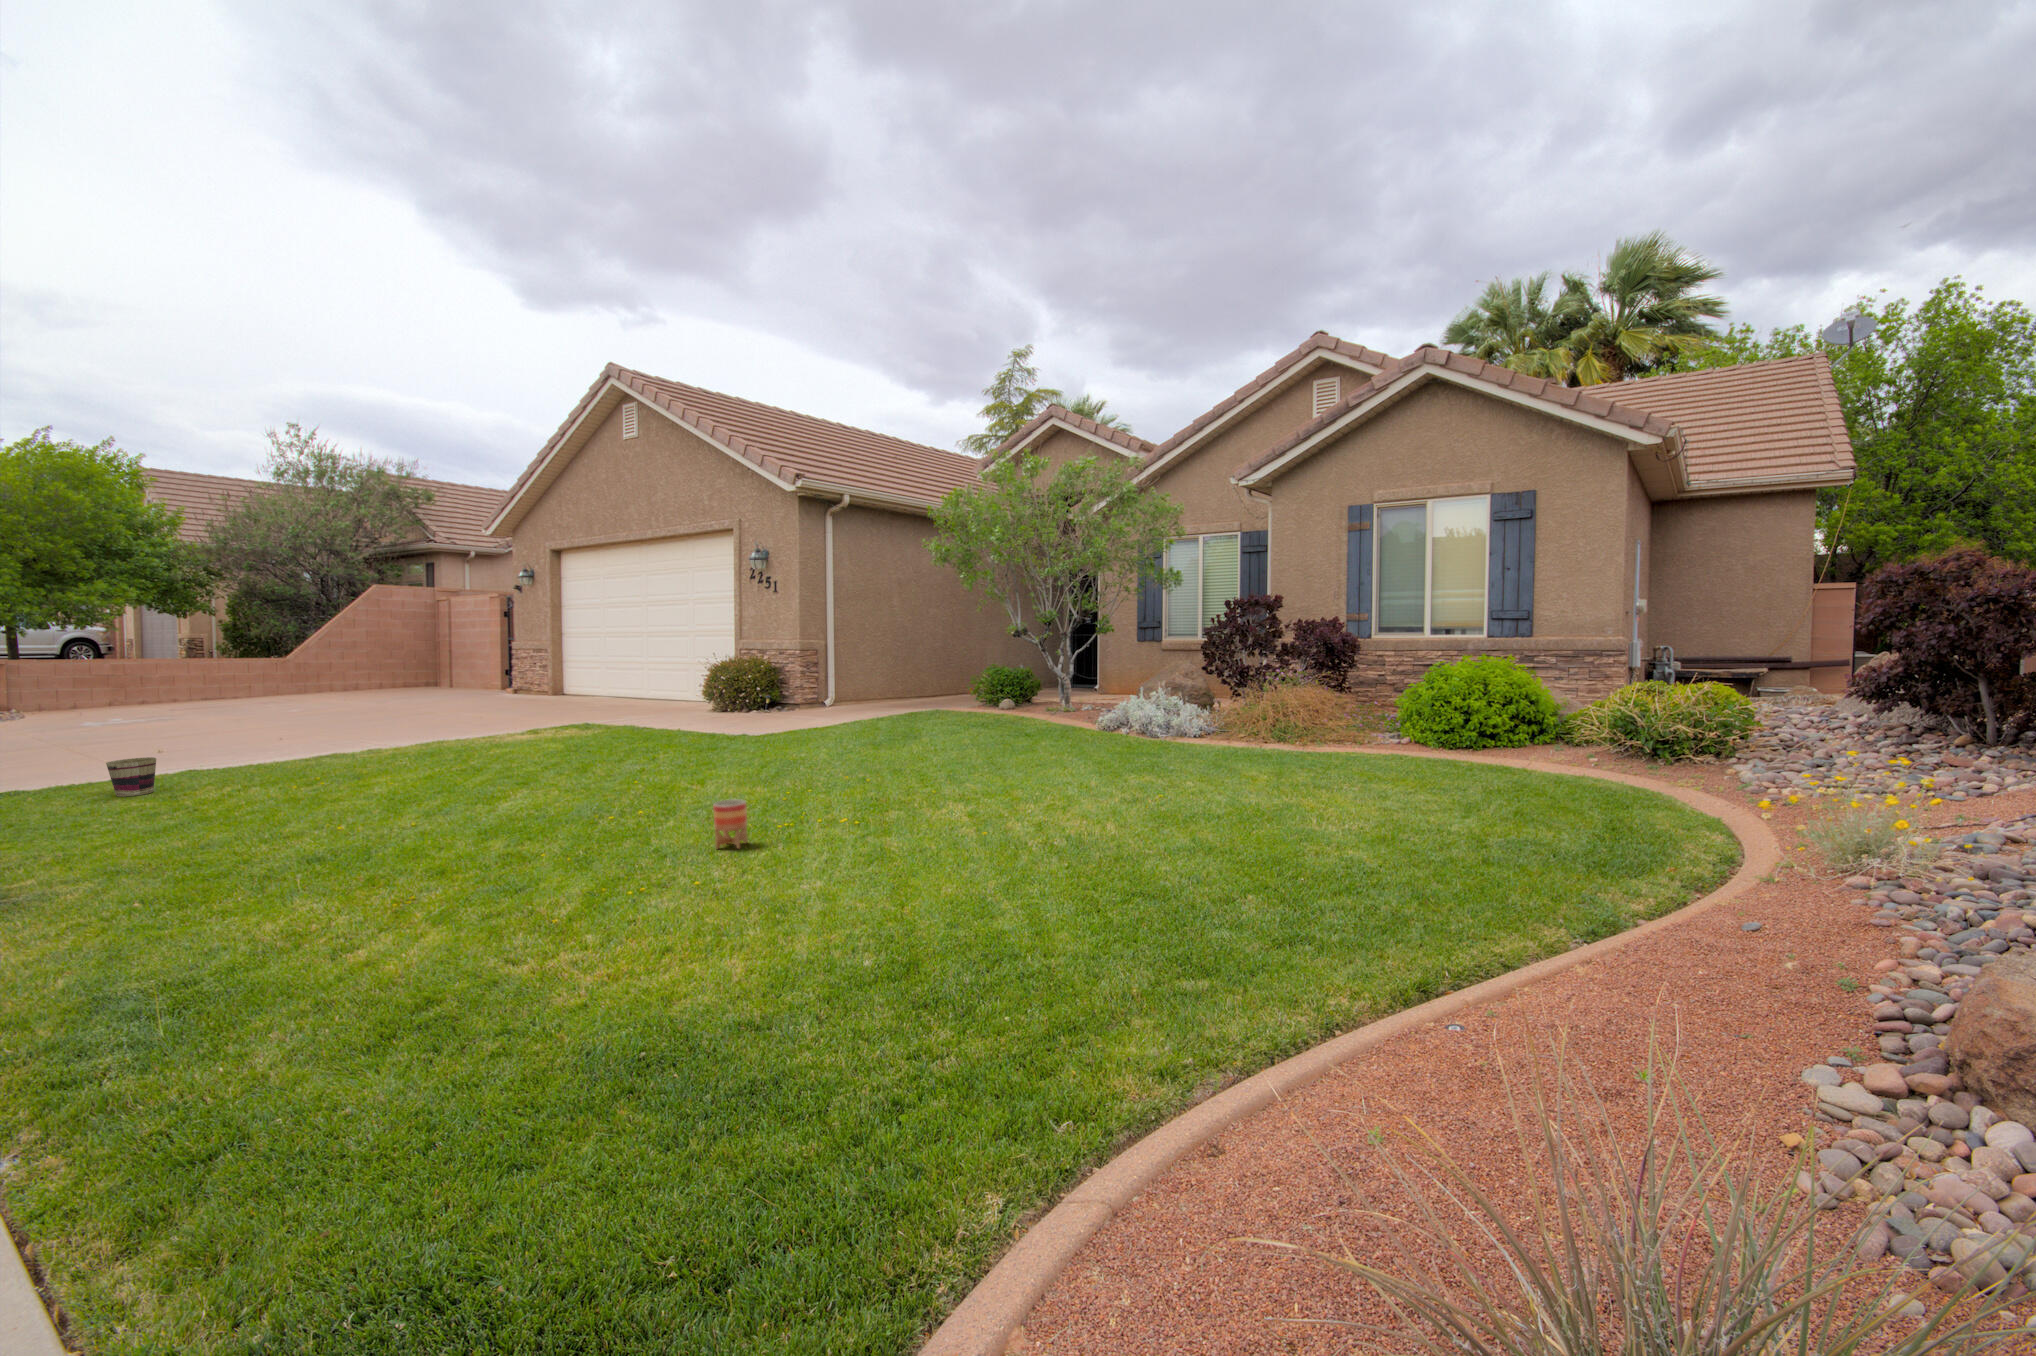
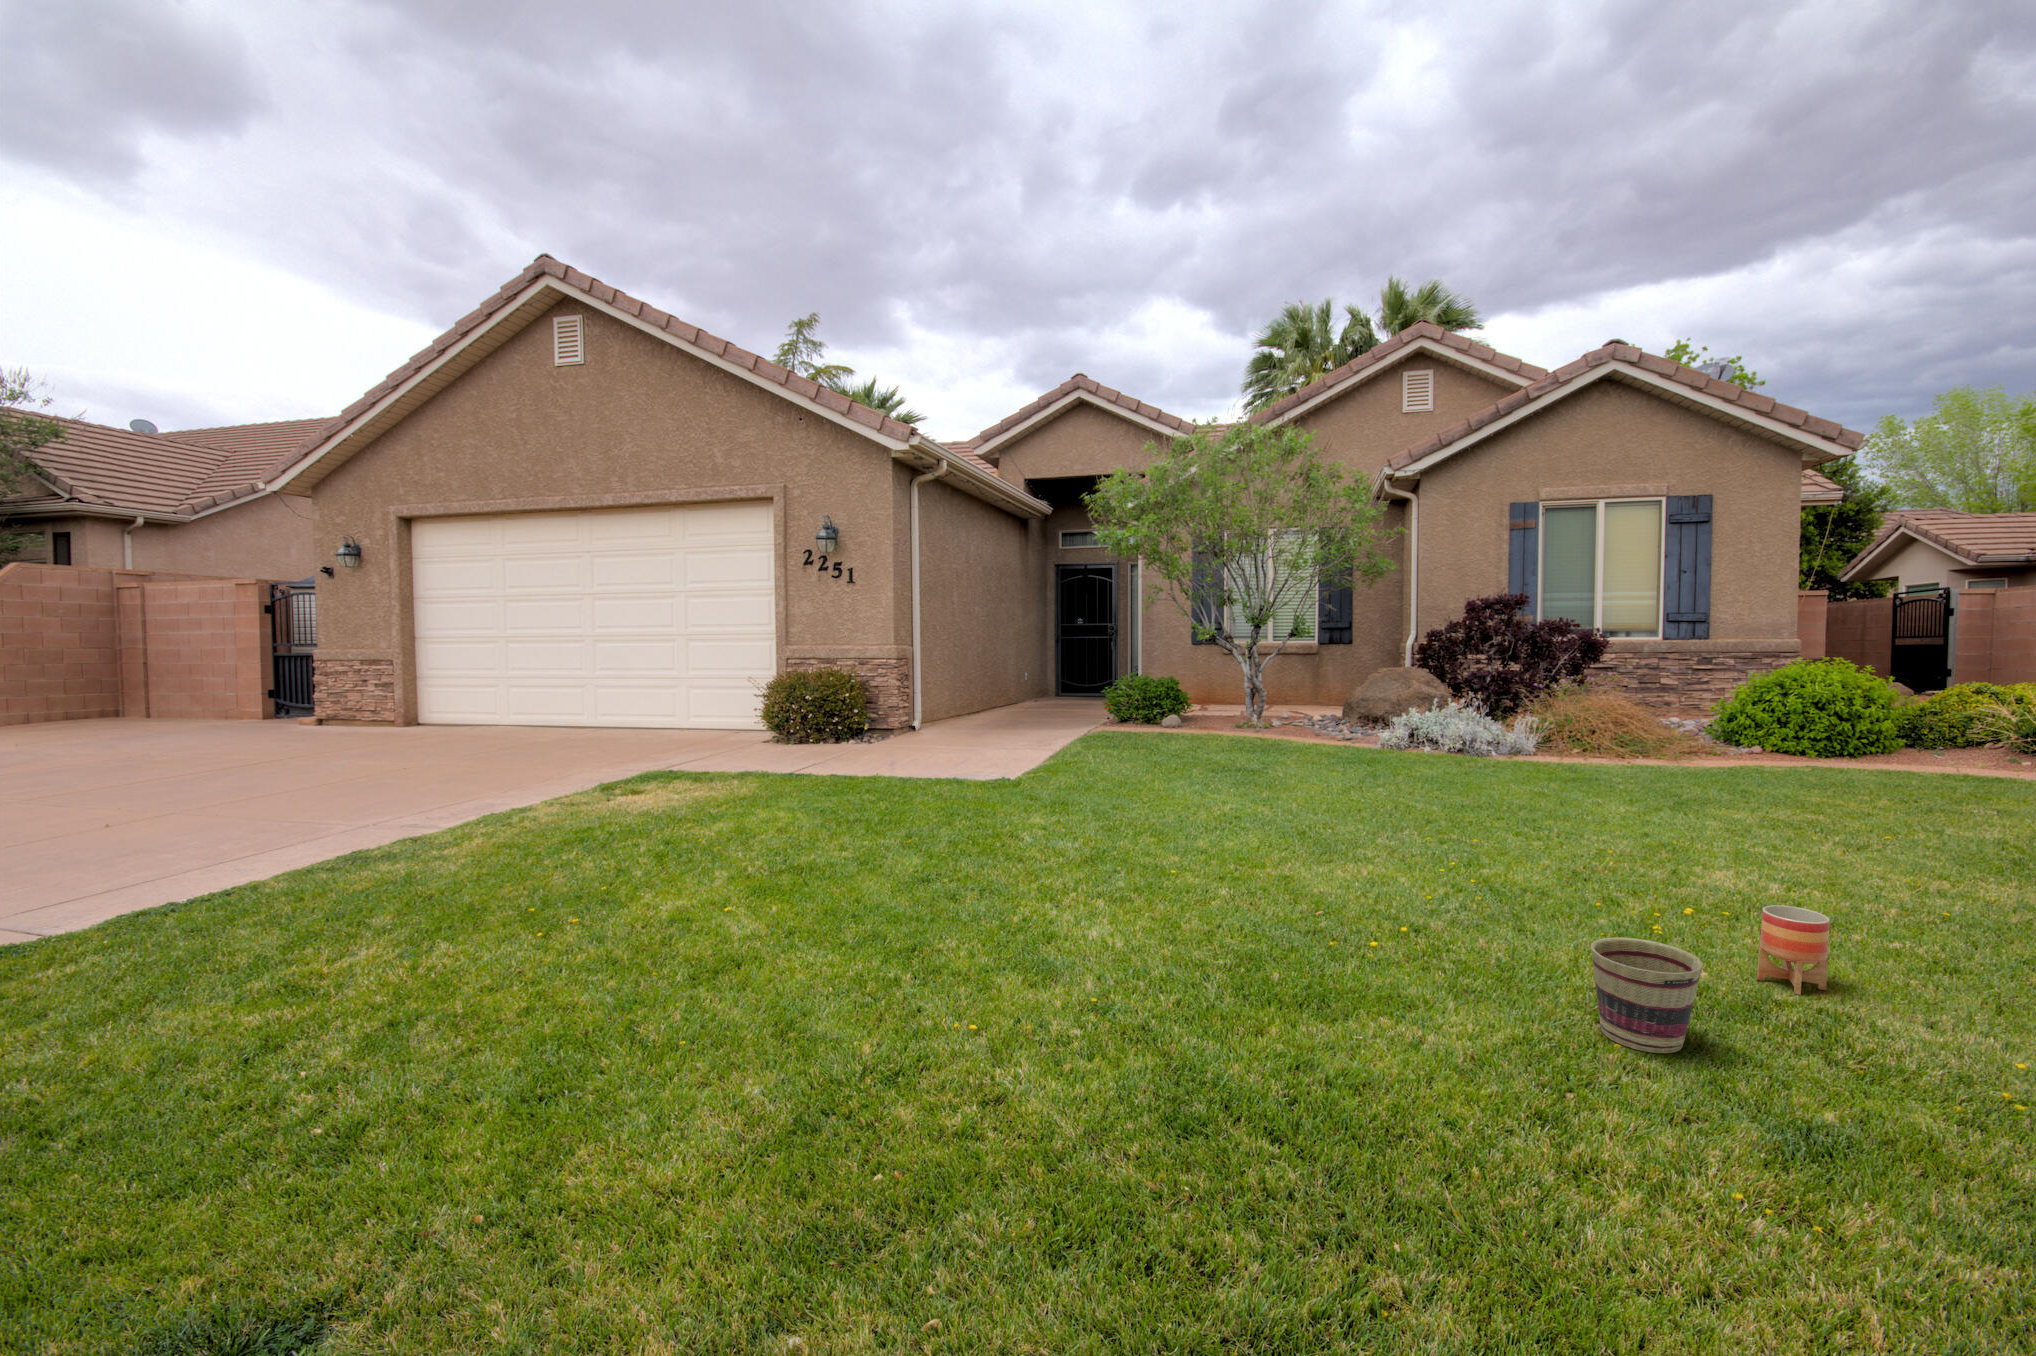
basket: present [106,757,156,797] -> present [1591,937,1703,1053]

